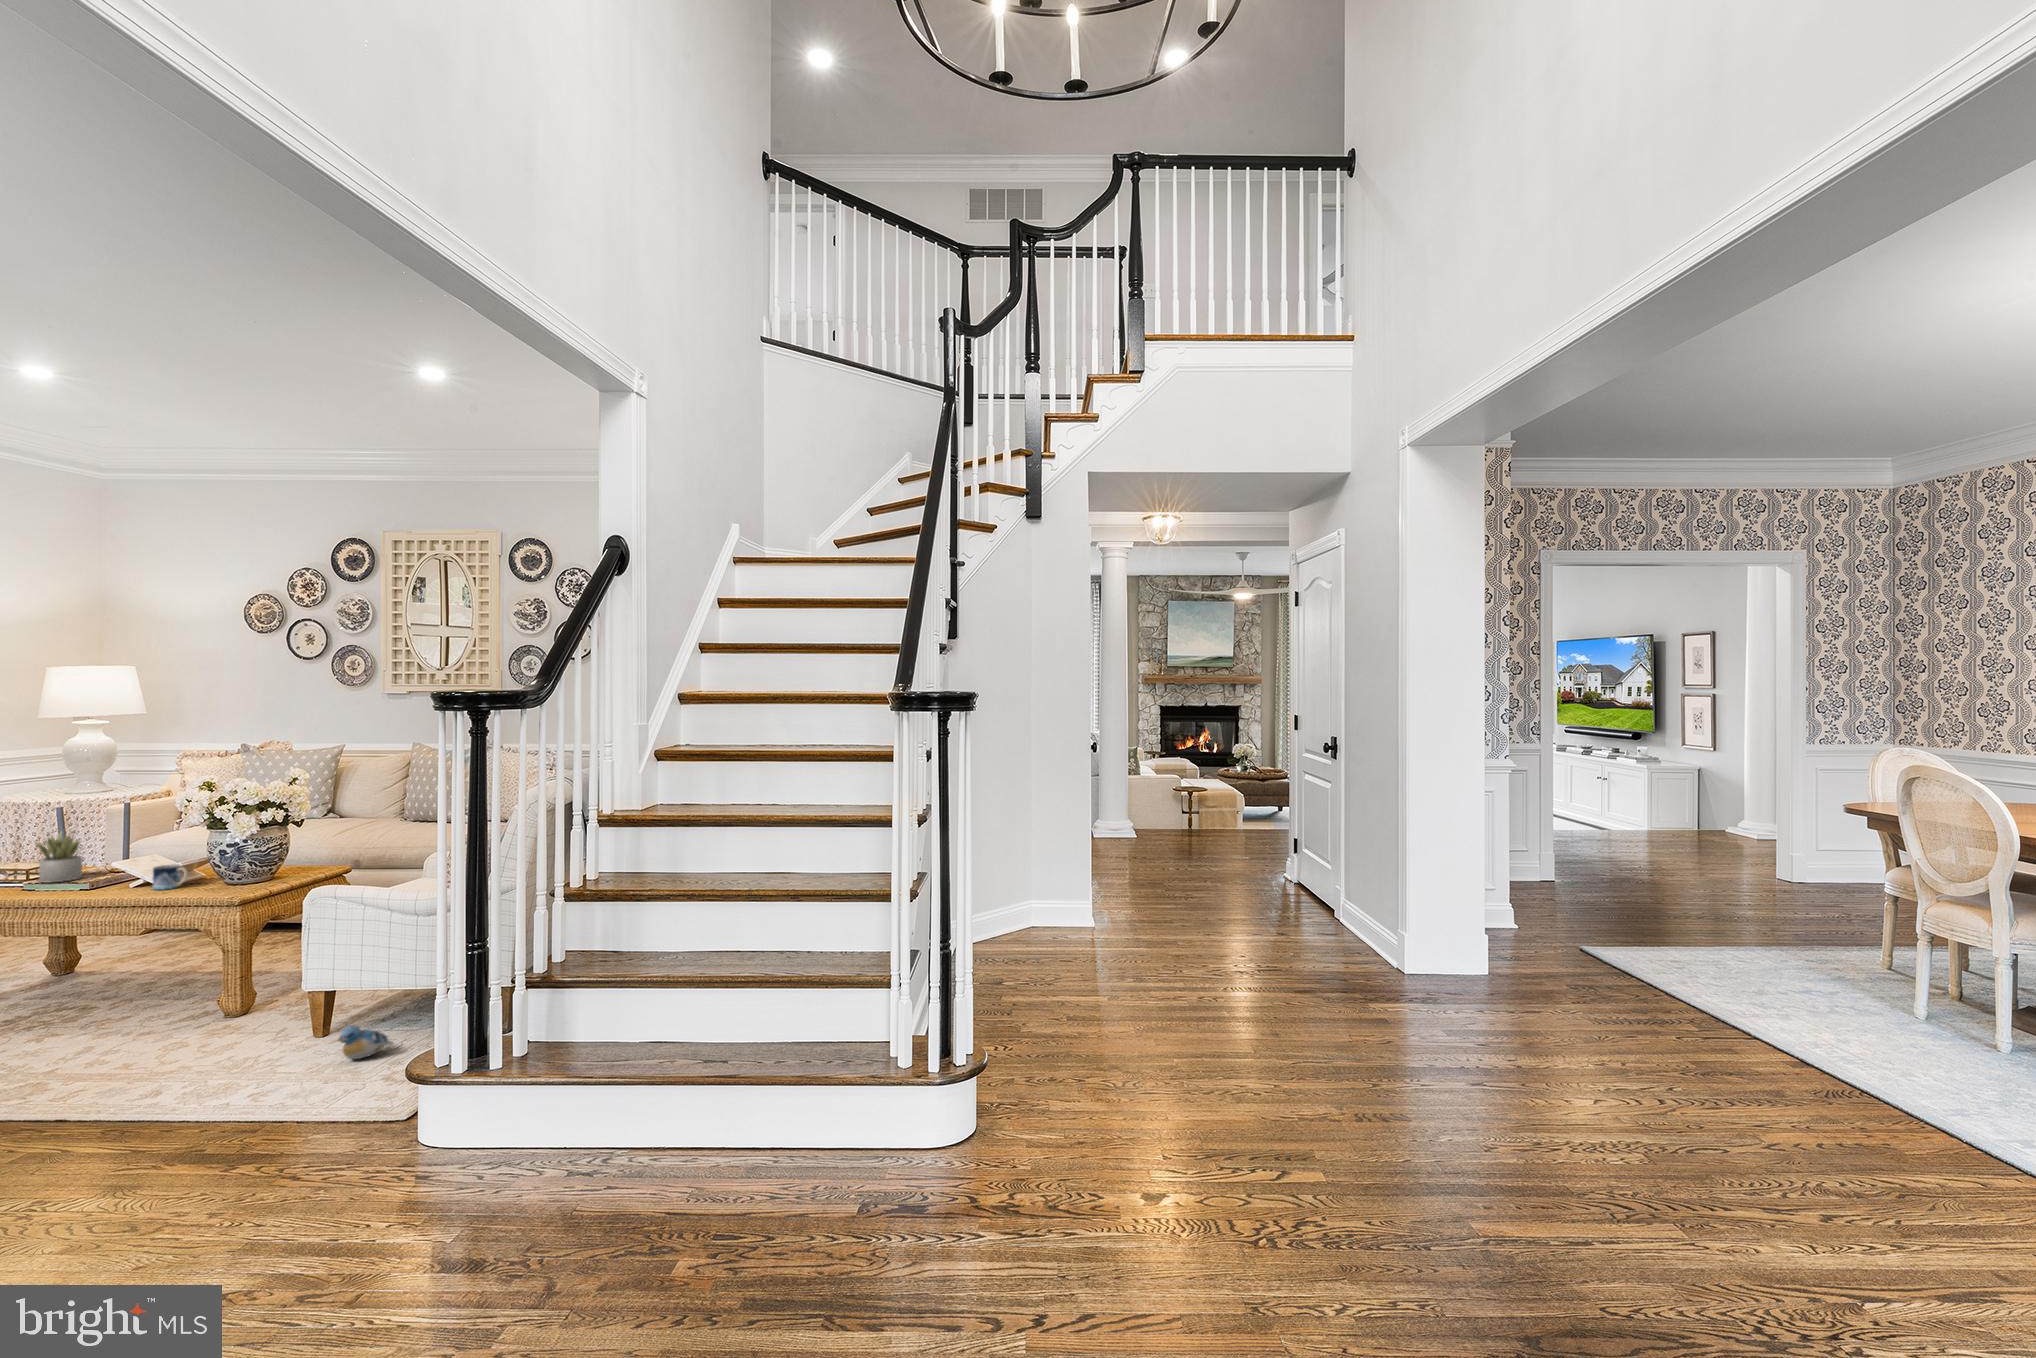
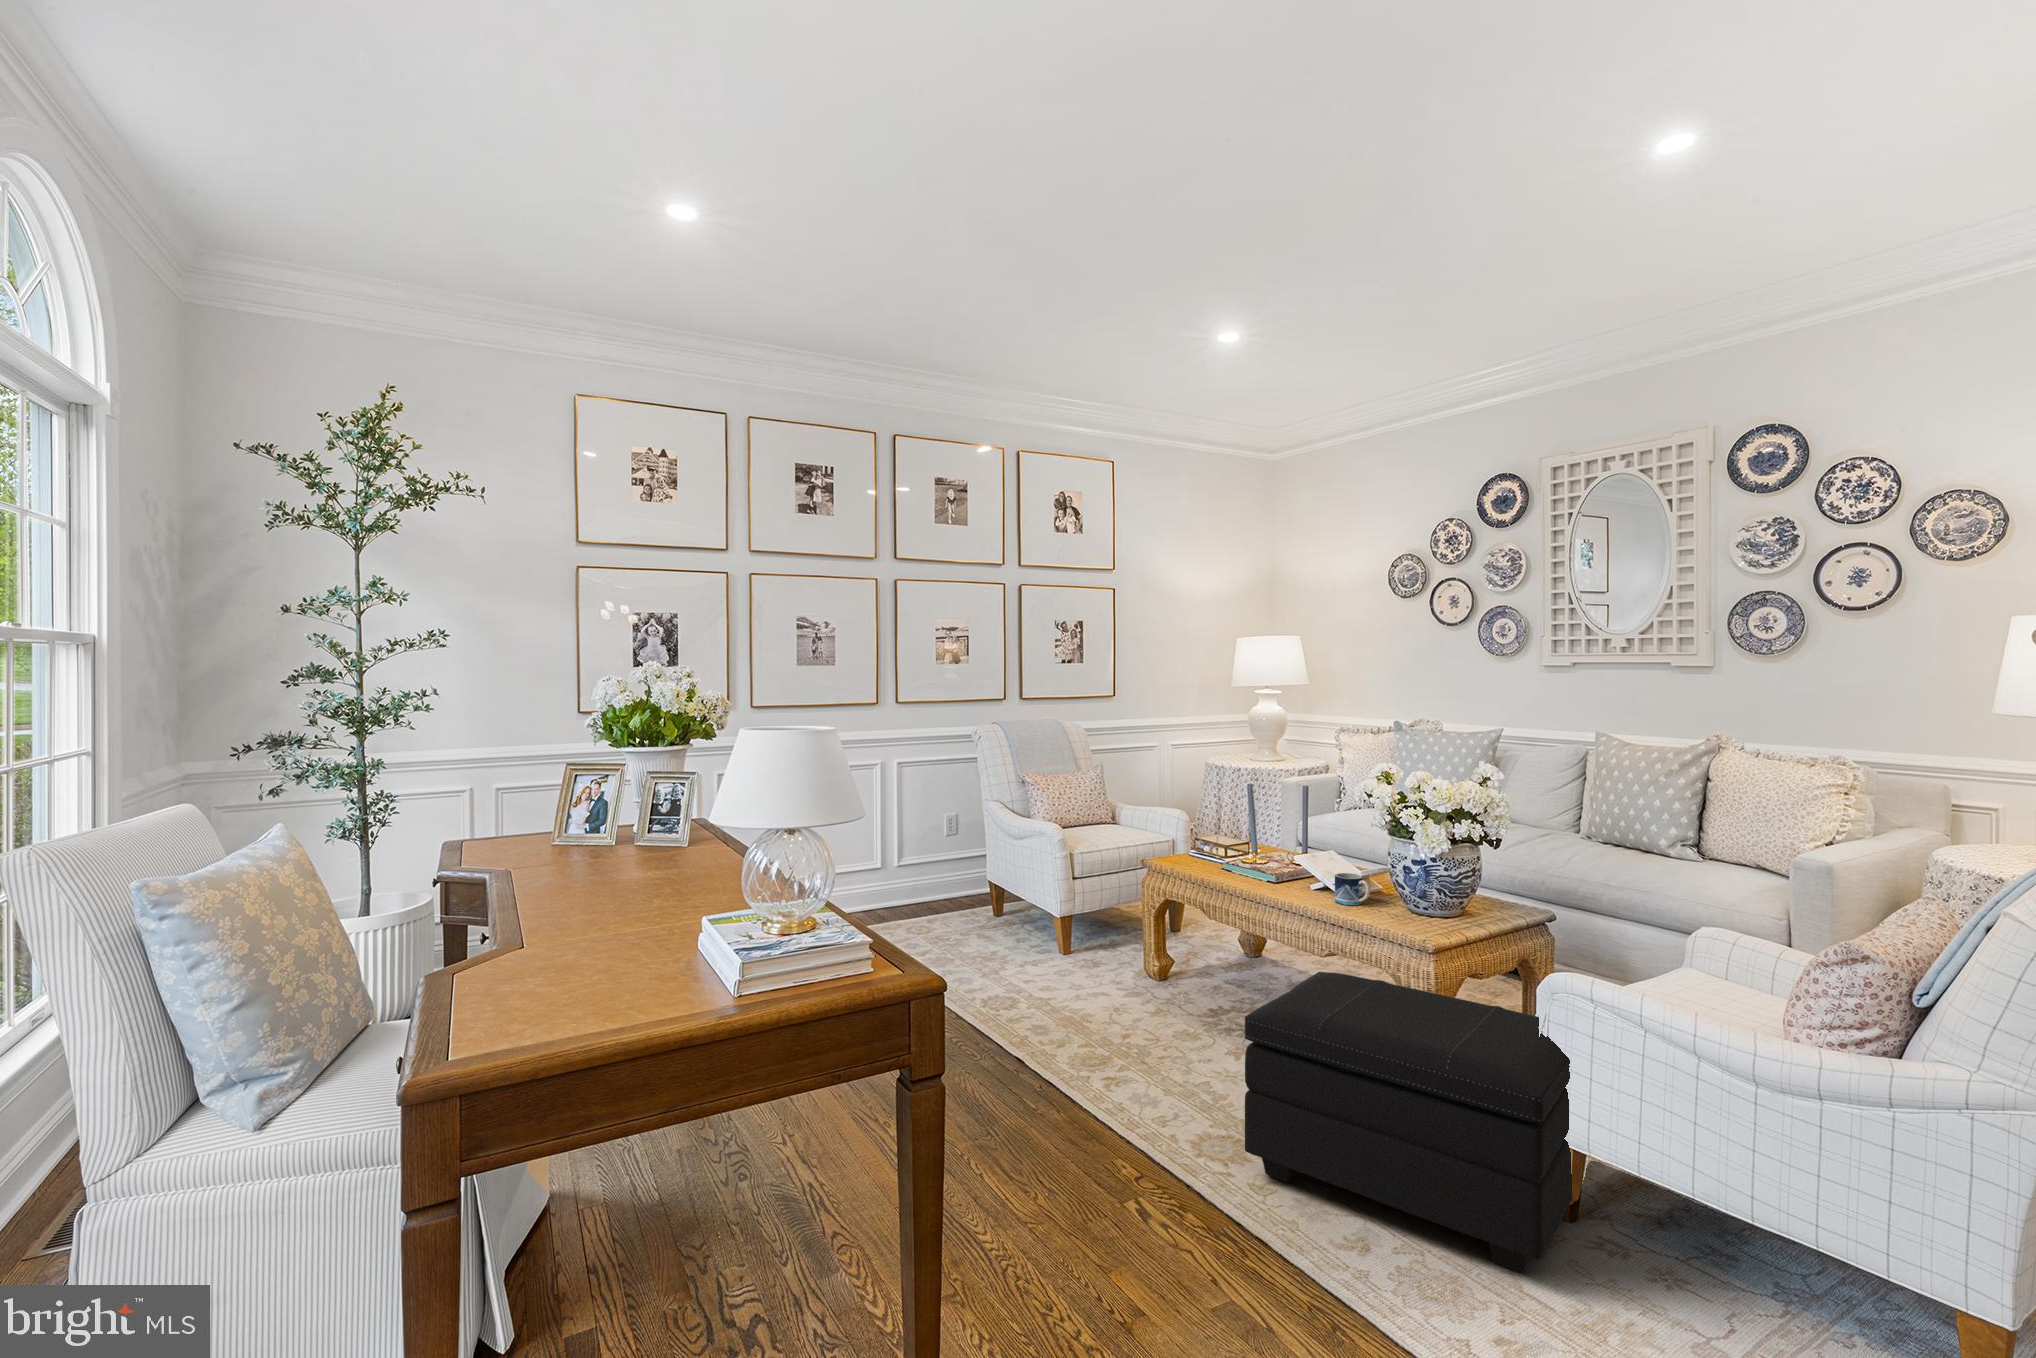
succulent plant: present [36,832,83,882] -> none [1230,813,1272,870]
footstool: none [40,923,340,1091] -> present [1245,972,1572,1273]
plush toy: present [339,1025,394,1059] -> none [1621,1244,1720,1311]

